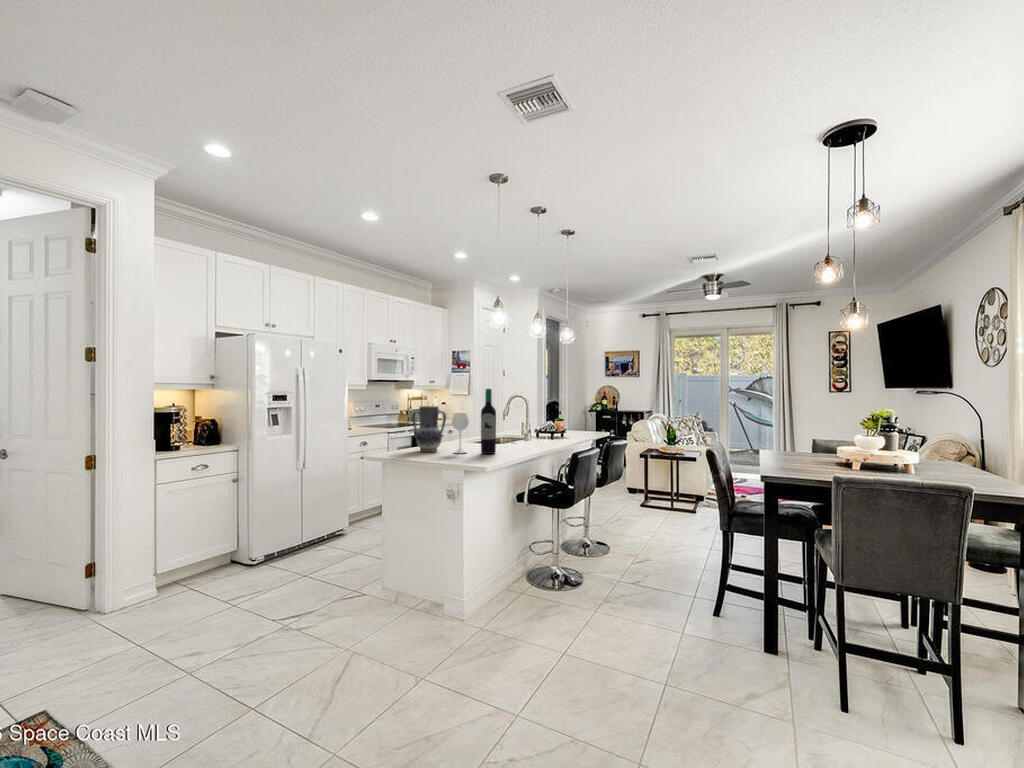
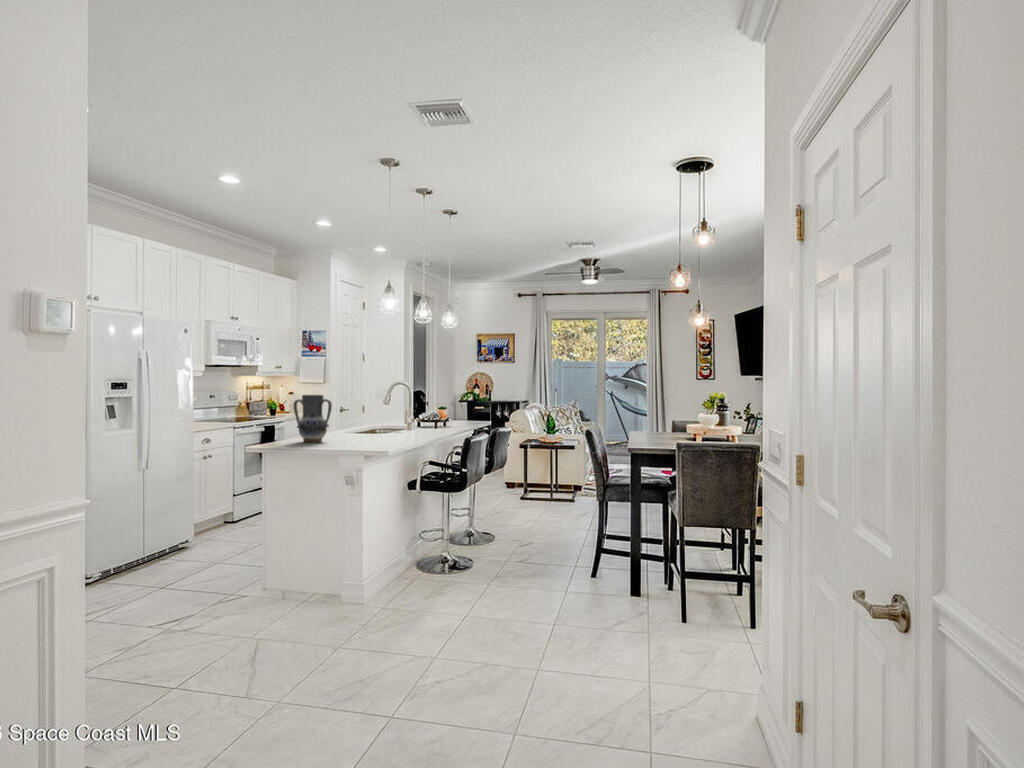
wine bottle: present [452,389,496,454] -> none [340,376,387,442]

